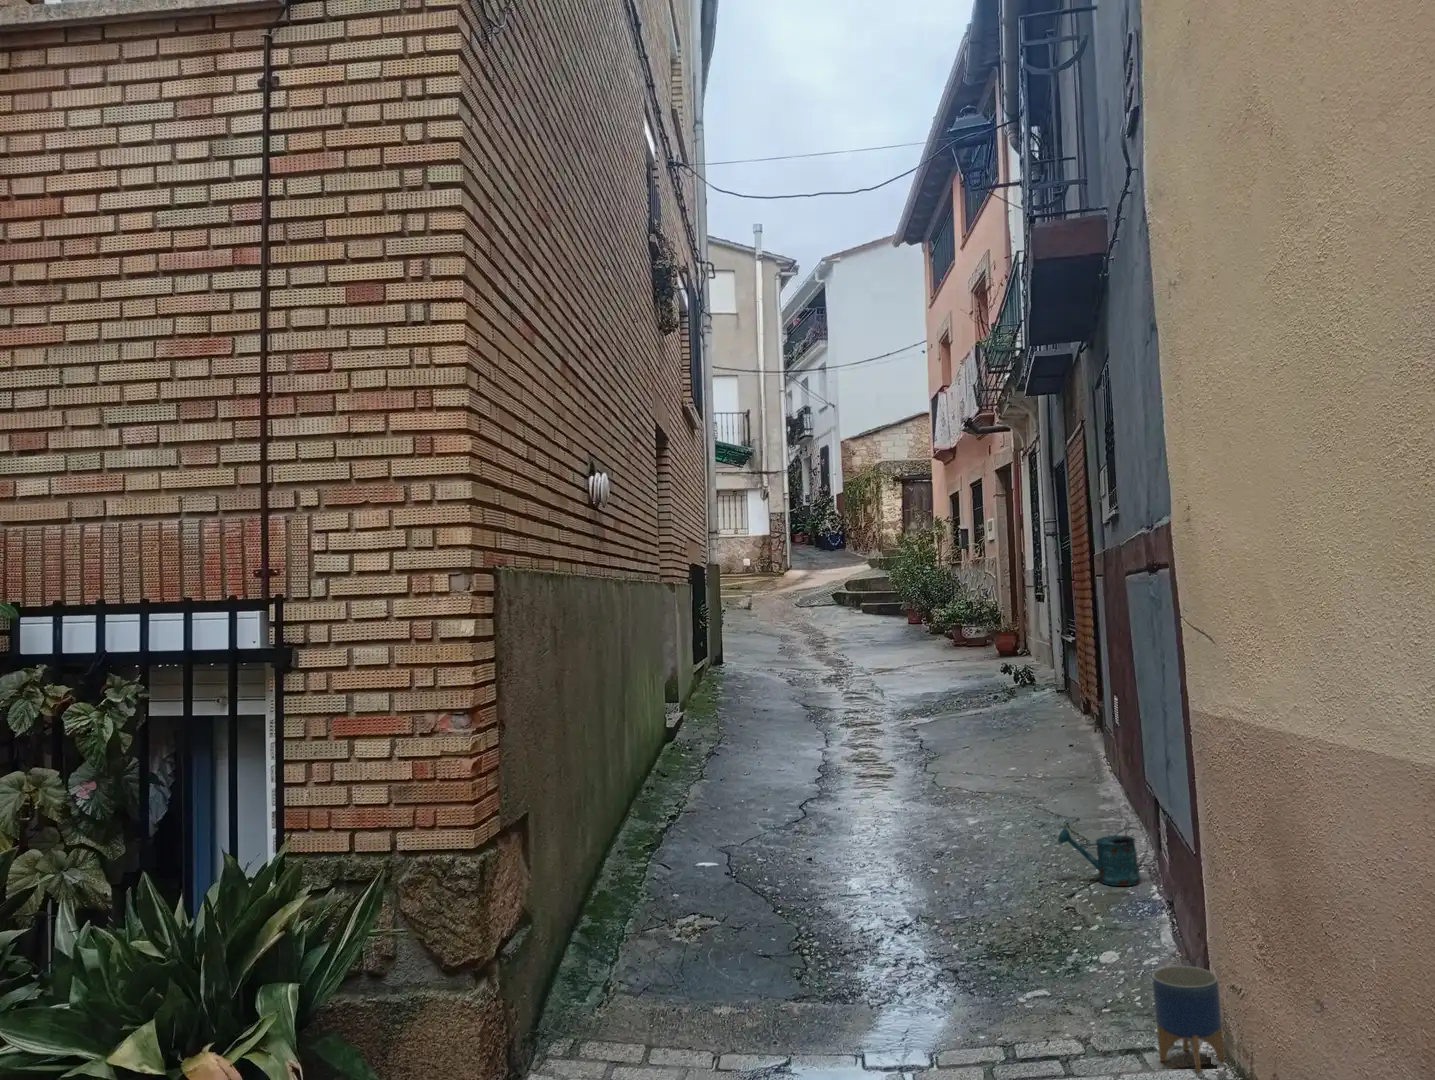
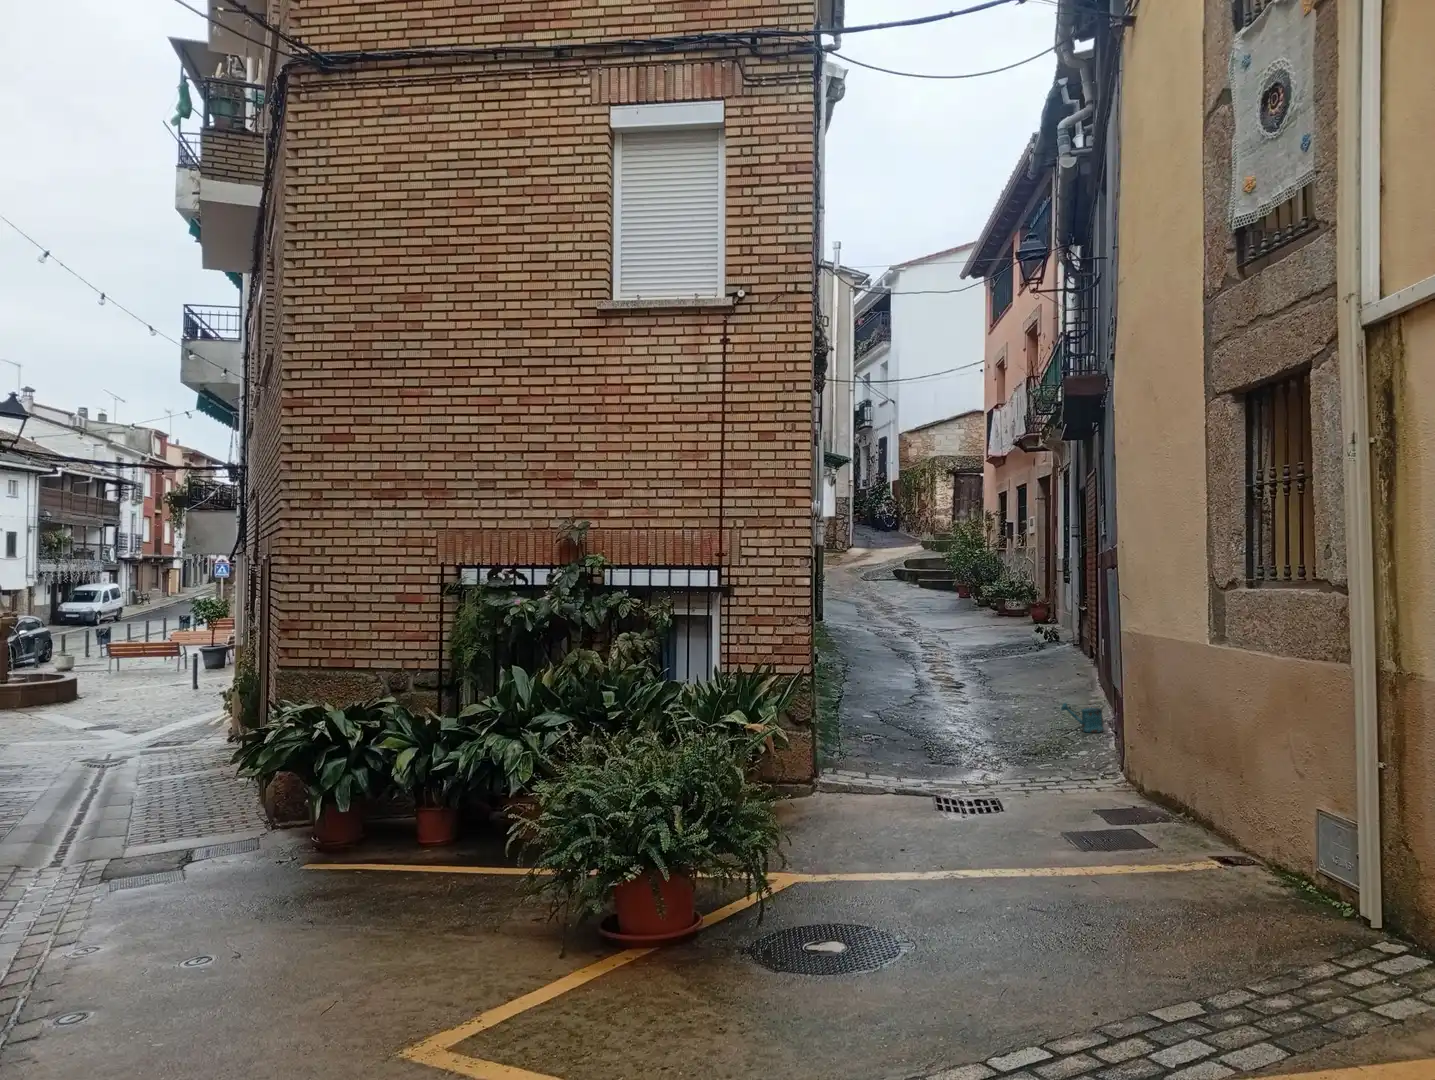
planter: present [1152,966,1225,1074] -> none [1095,742,1124,783]

